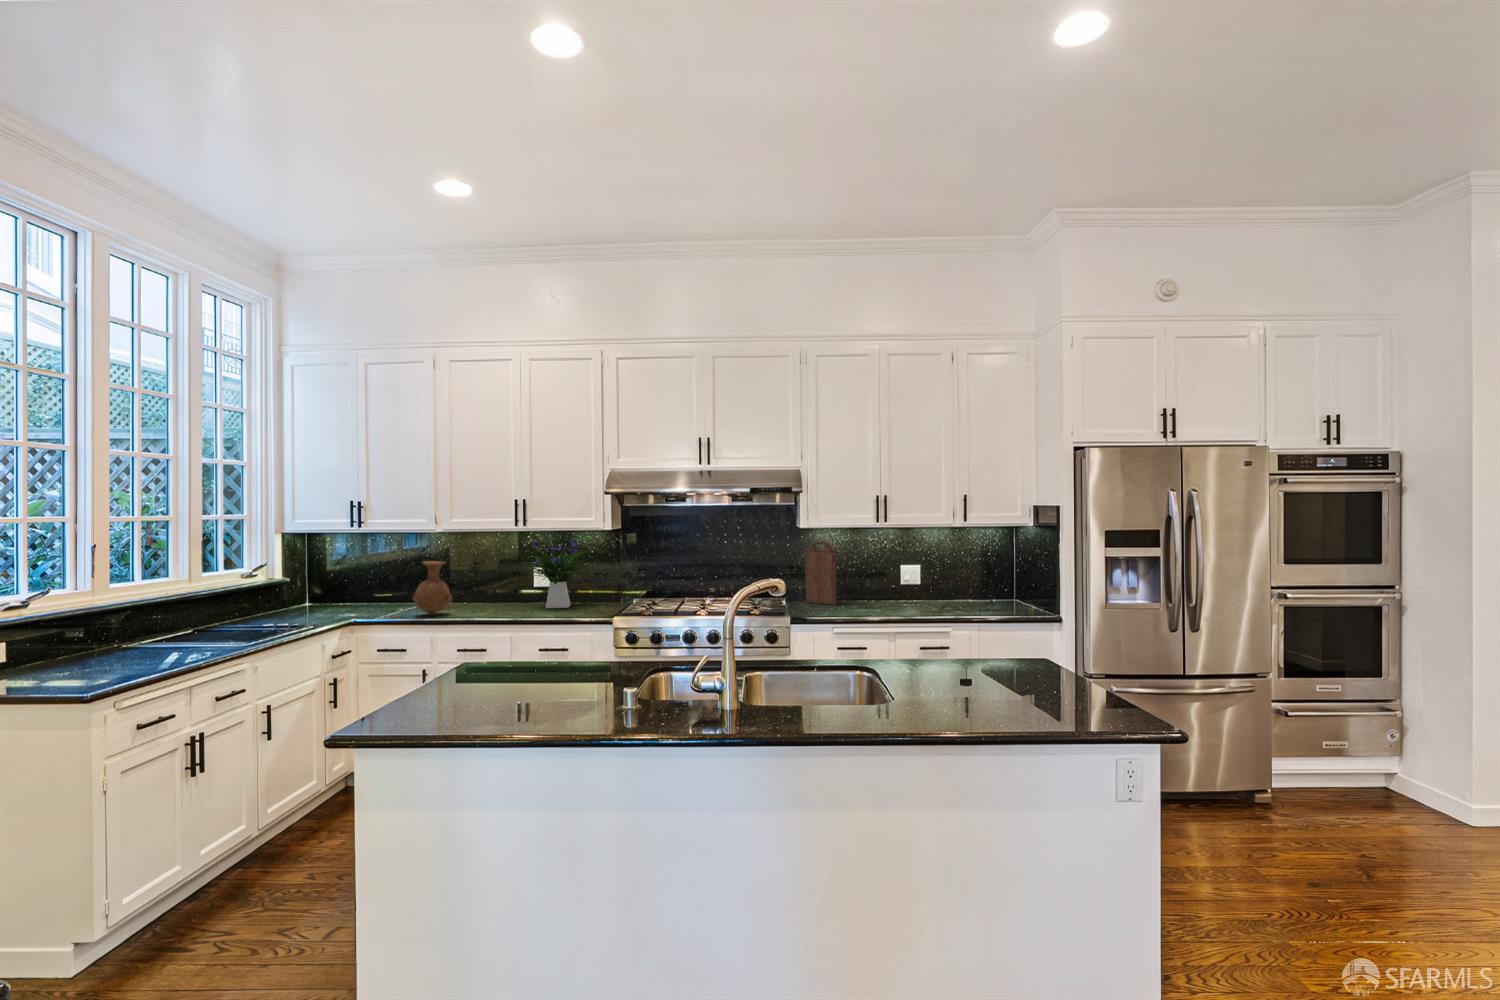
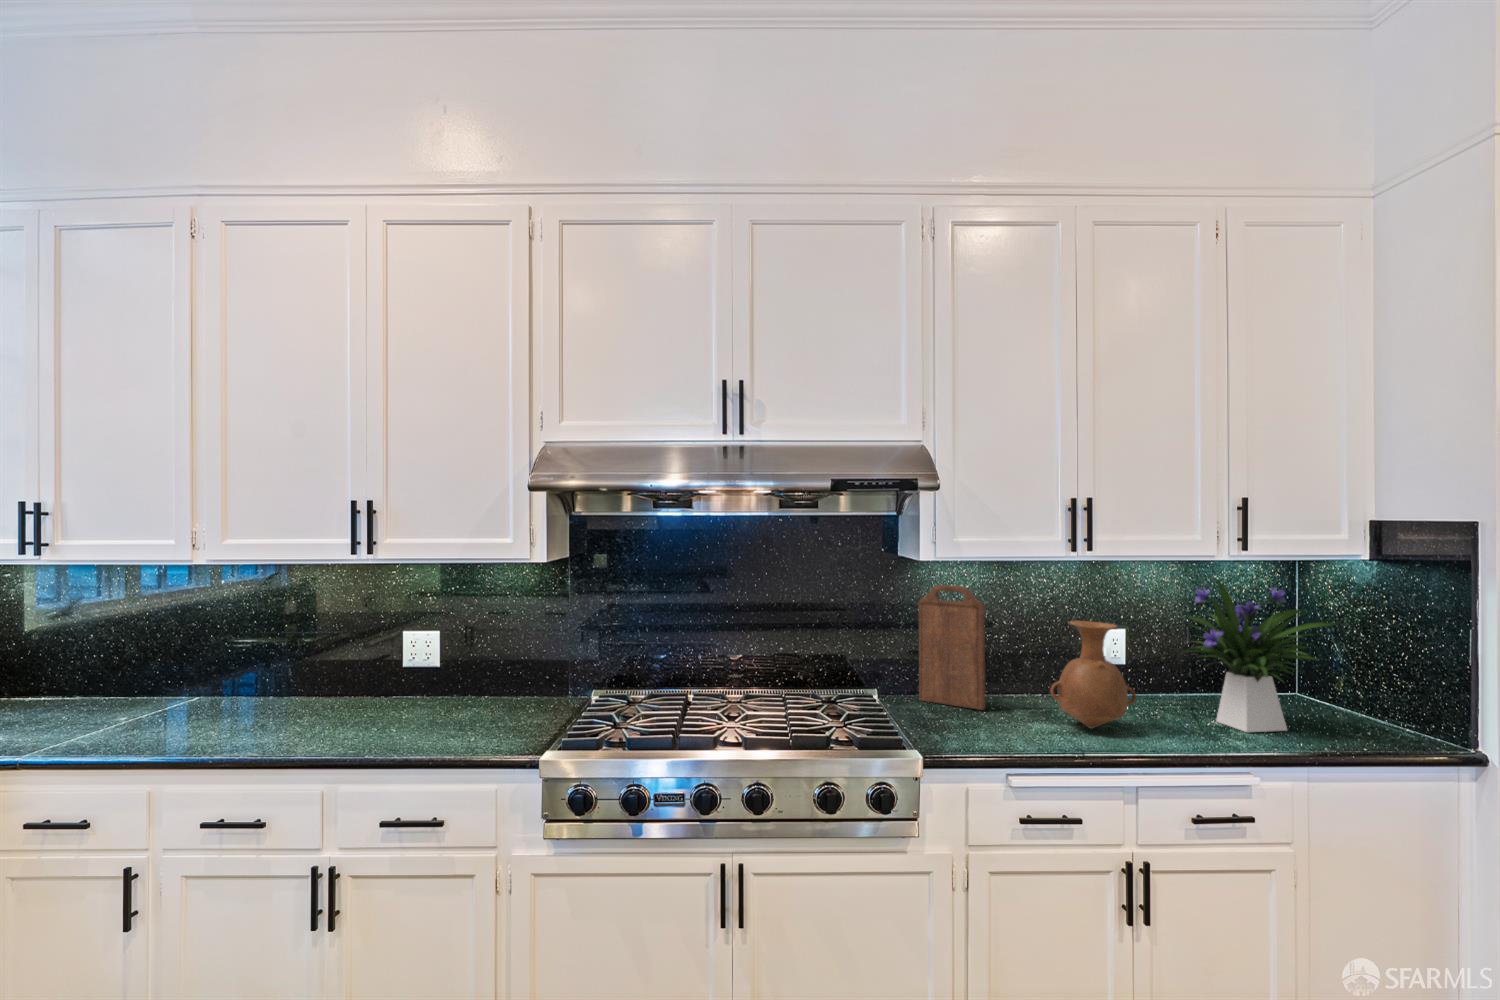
flower arrangement: present [525,536,591,608] -> present [1180,580,1336,732]
vase: present [412,561,452,615] -> present [1050,621,1136,729]

